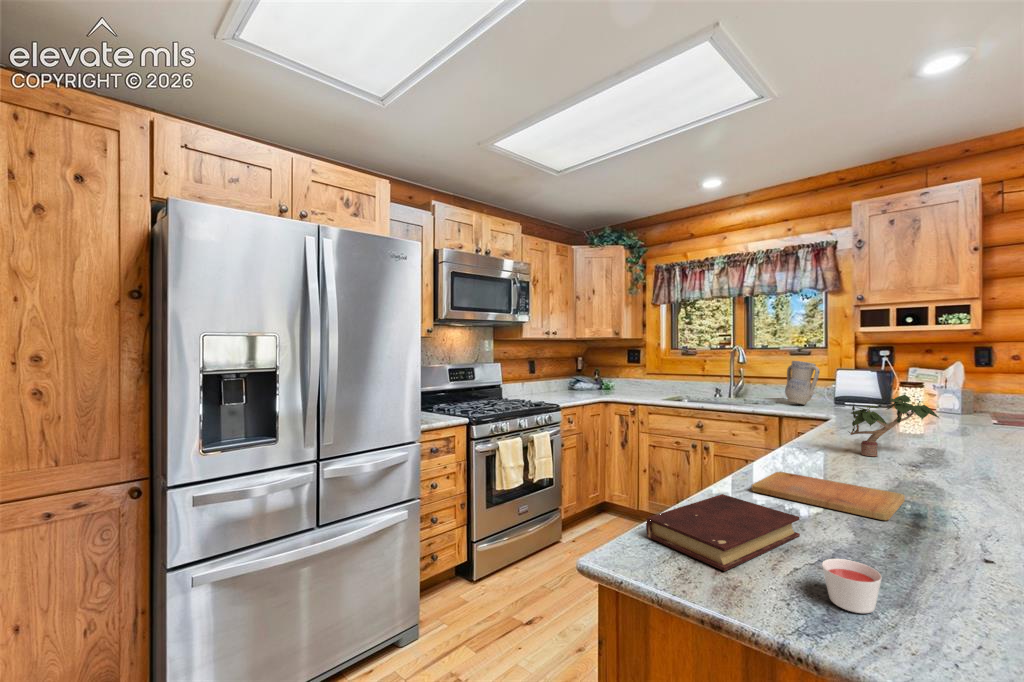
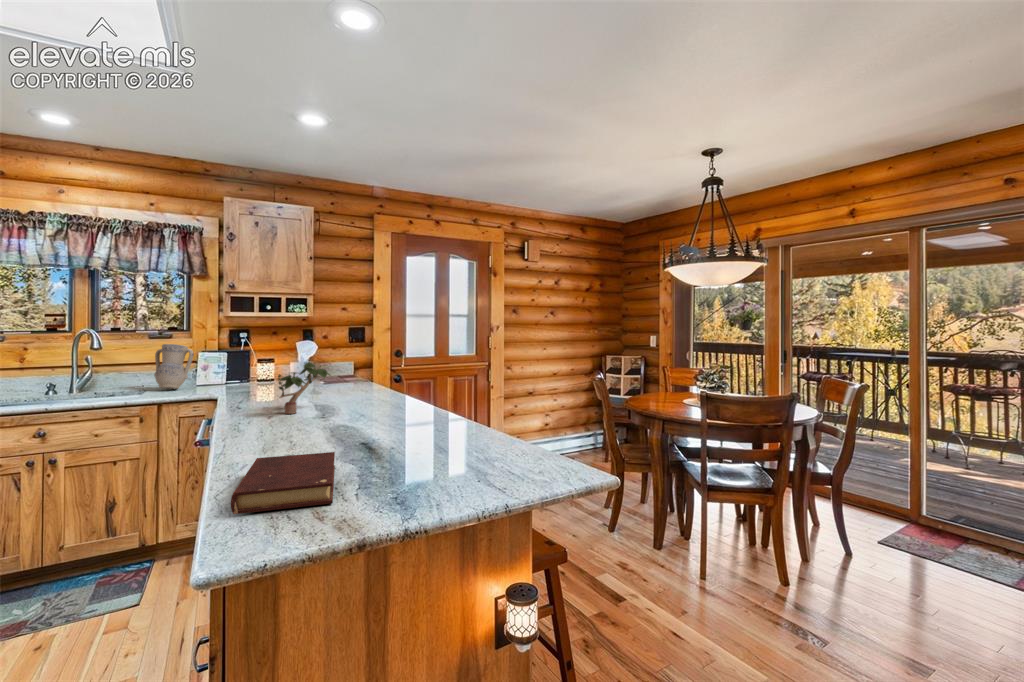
cutting board: present [752,472,905,520] -> none [253,427,362,455]
candle: present [822,559,882,613] -> none [396,456,429,487]

